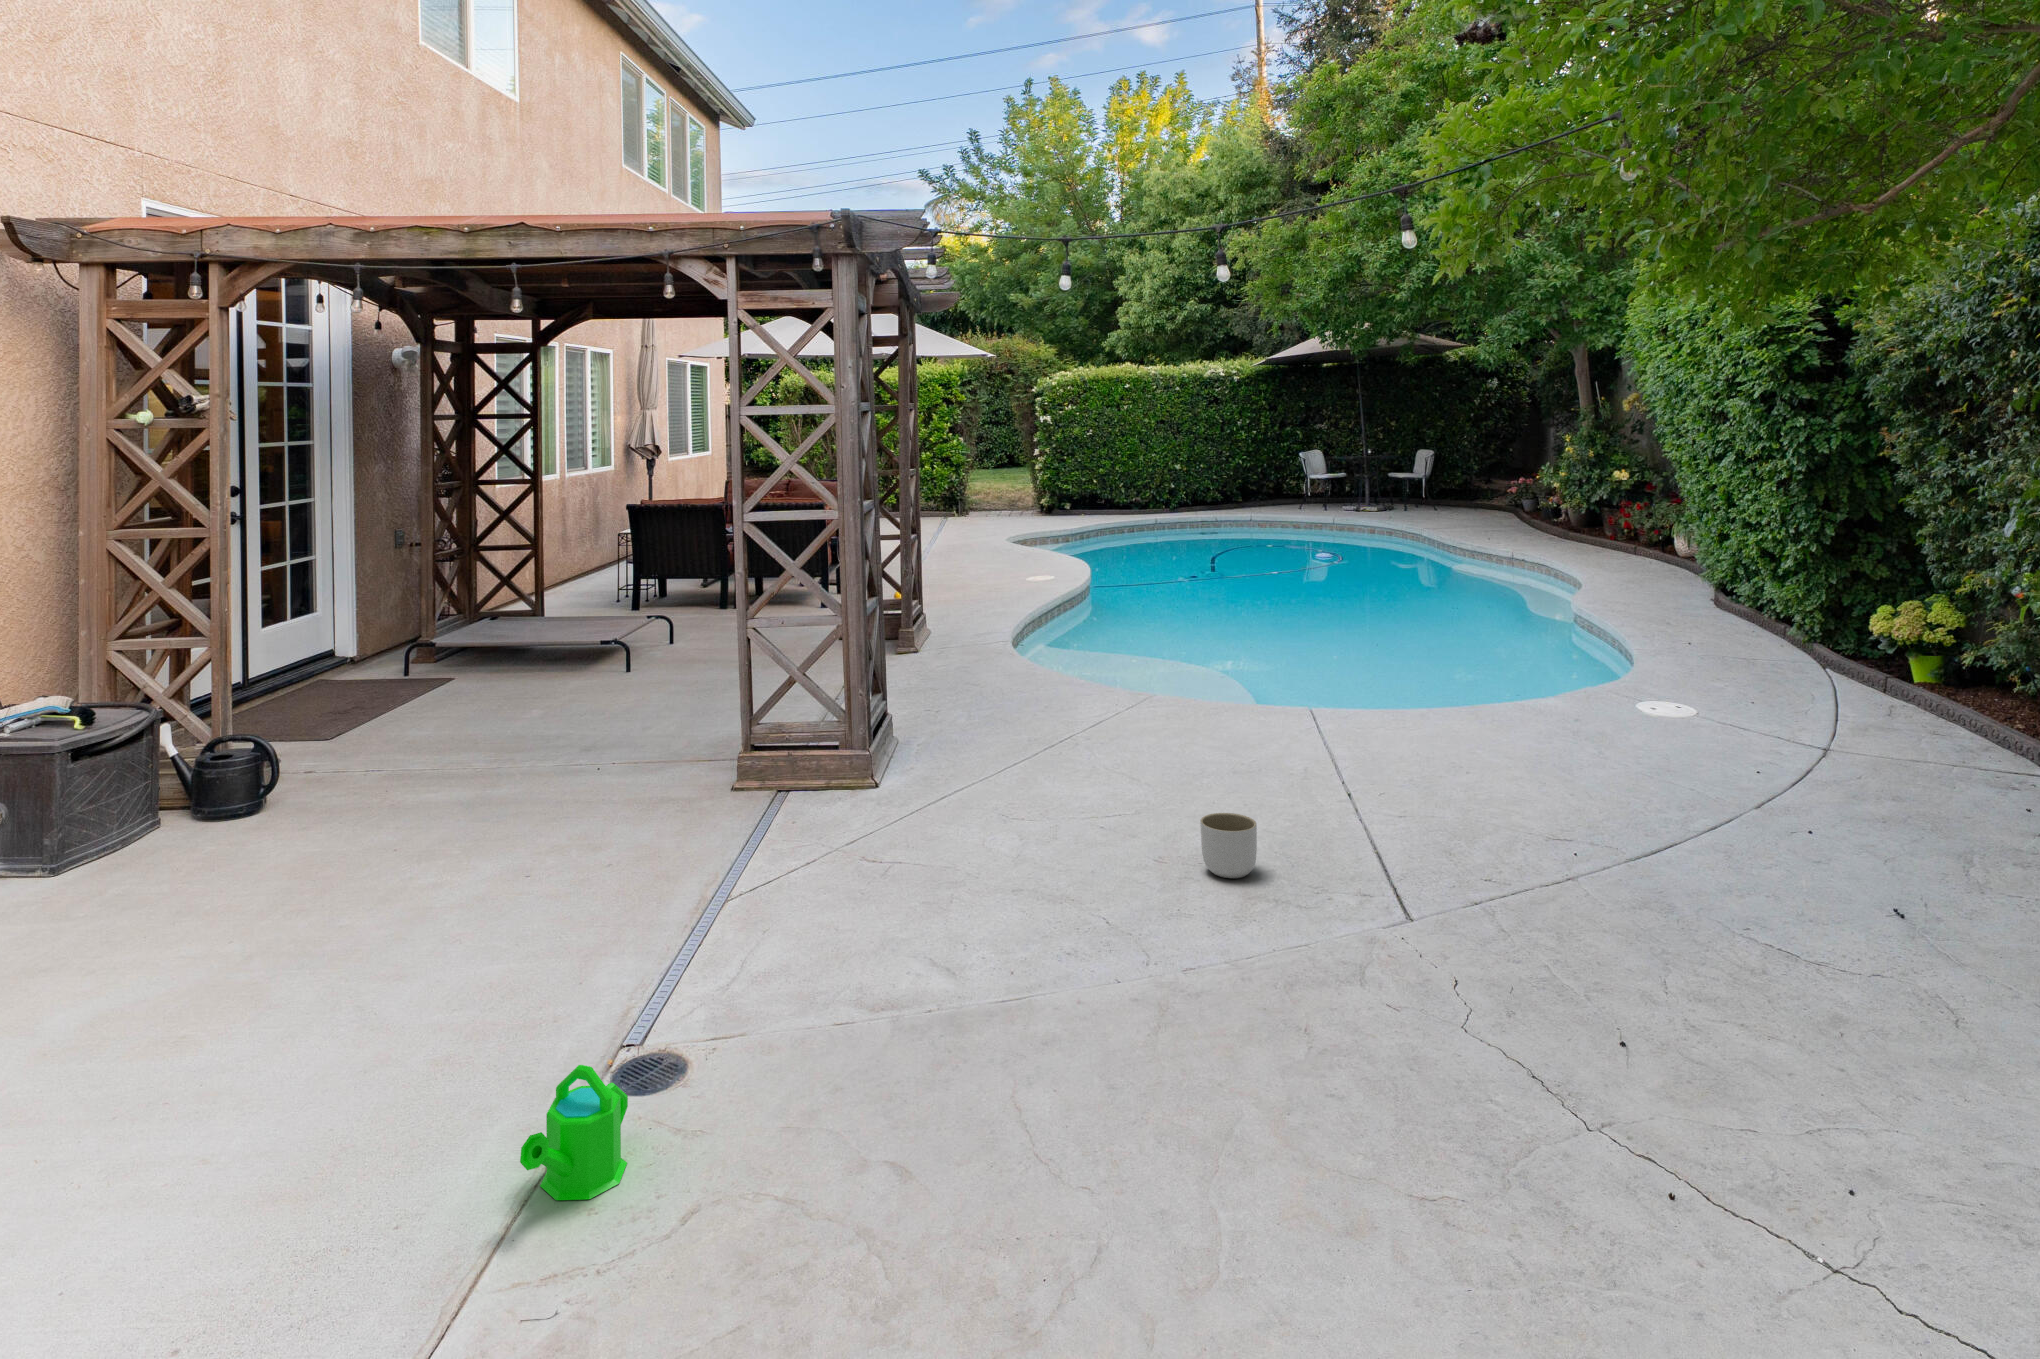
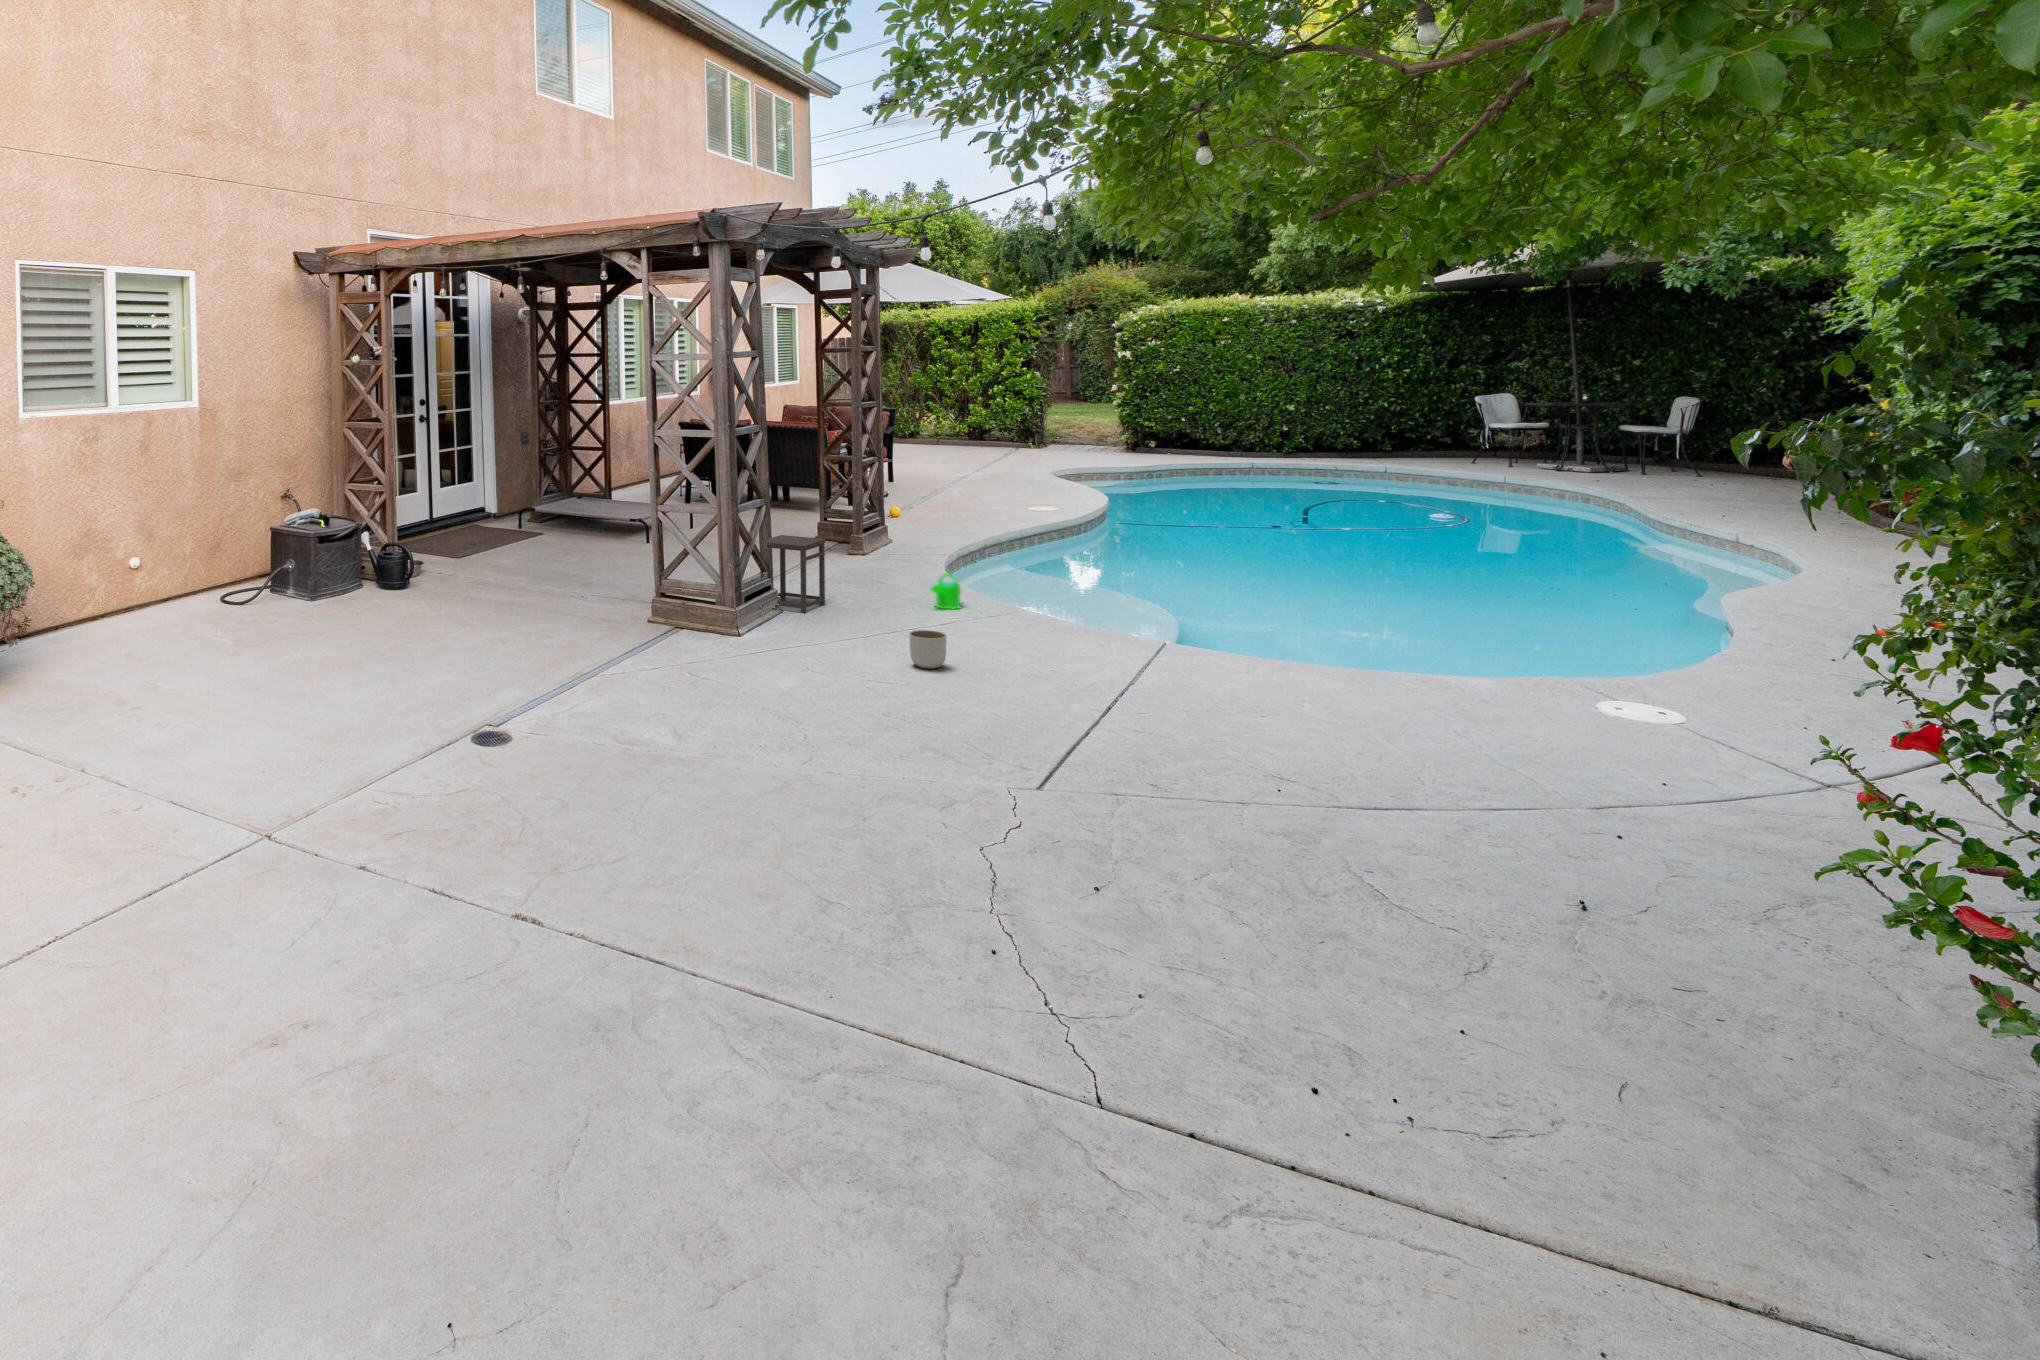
side table: none [877,667,961,786] -> present [761,535,826,613]
watering can: present [520,1065,628,1200] -> present [931,572,961,609]

